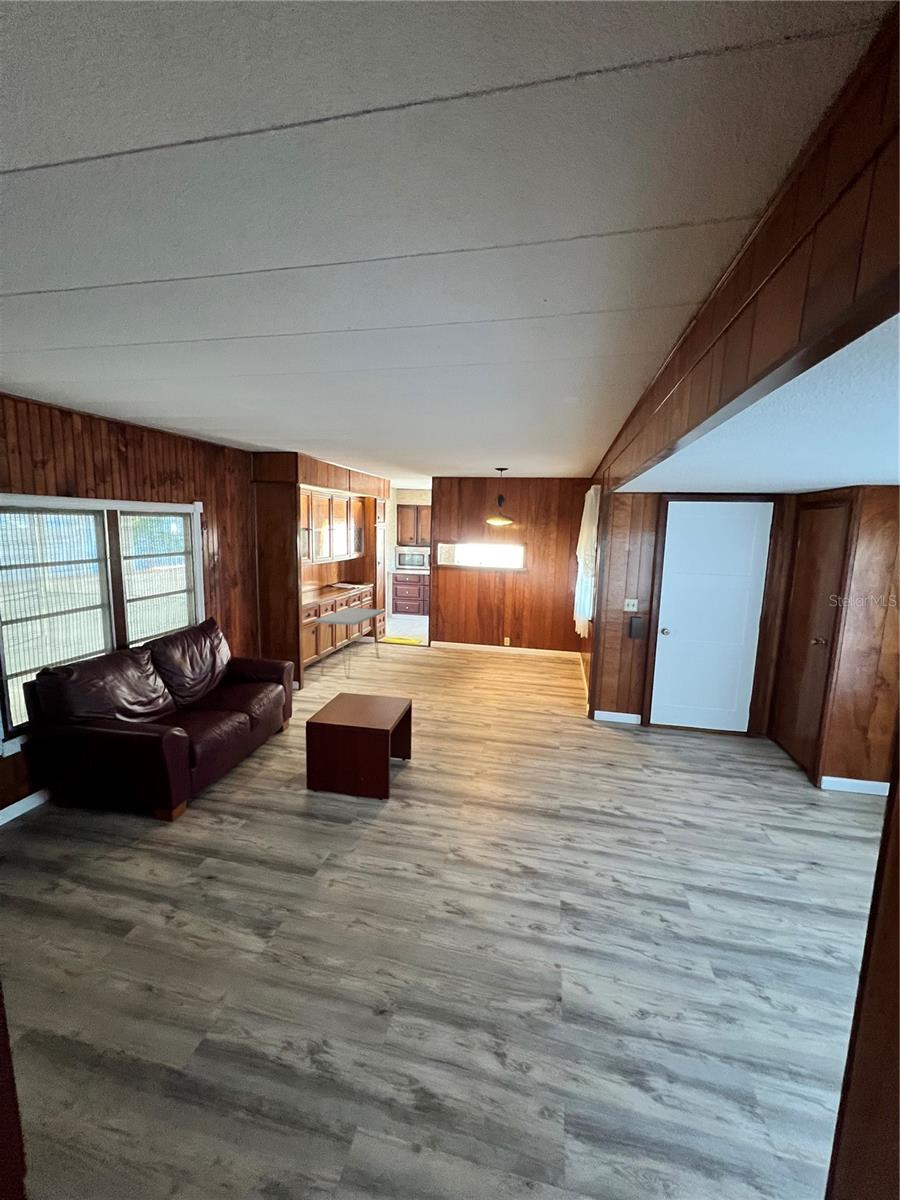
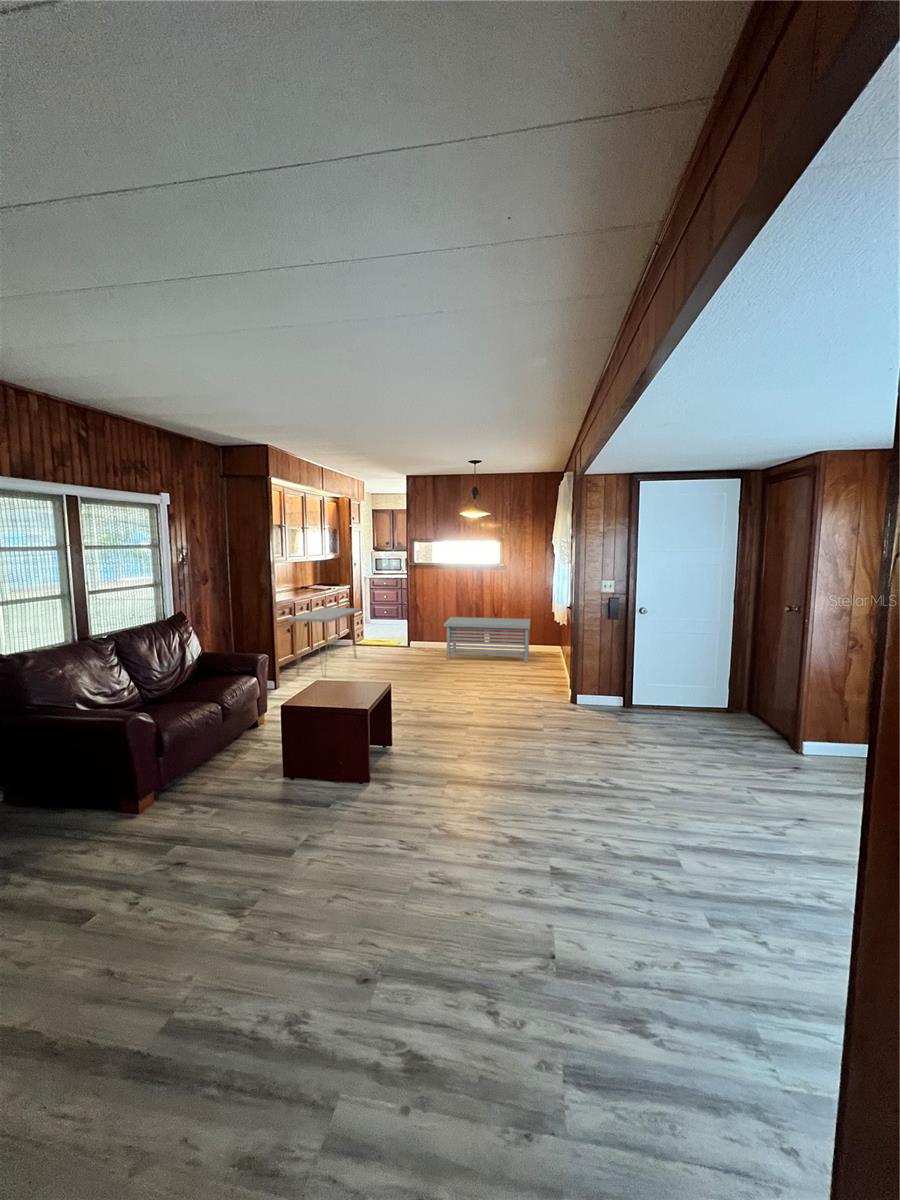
storage bench: none [465,620,550,669] -> present [444,617,530,663]

